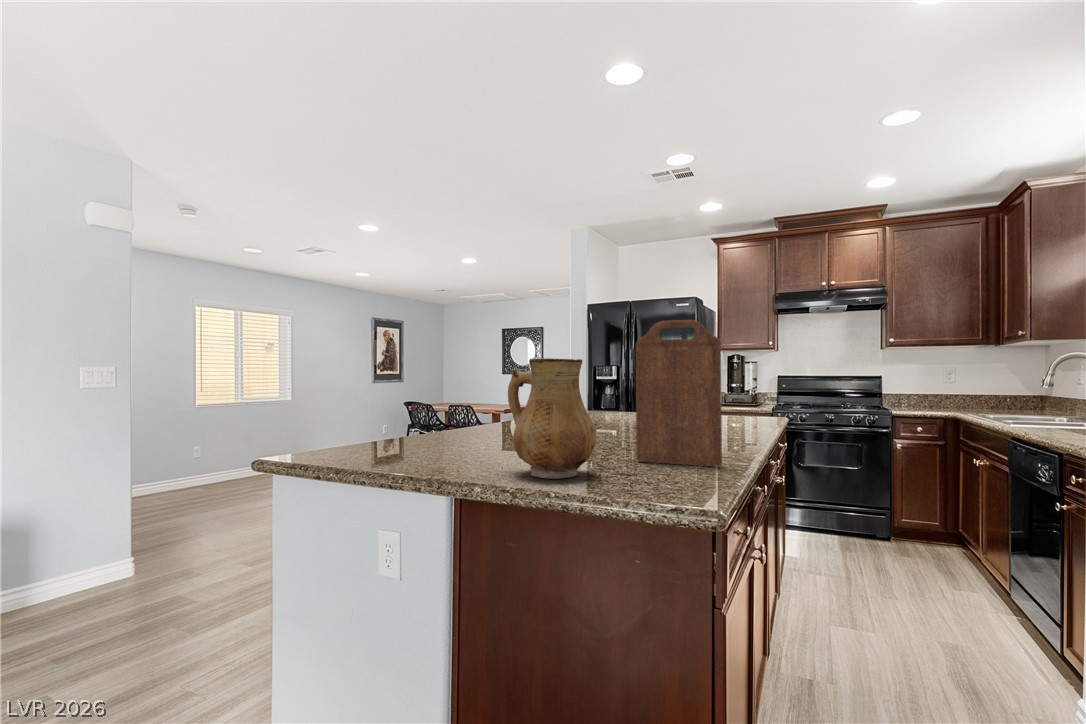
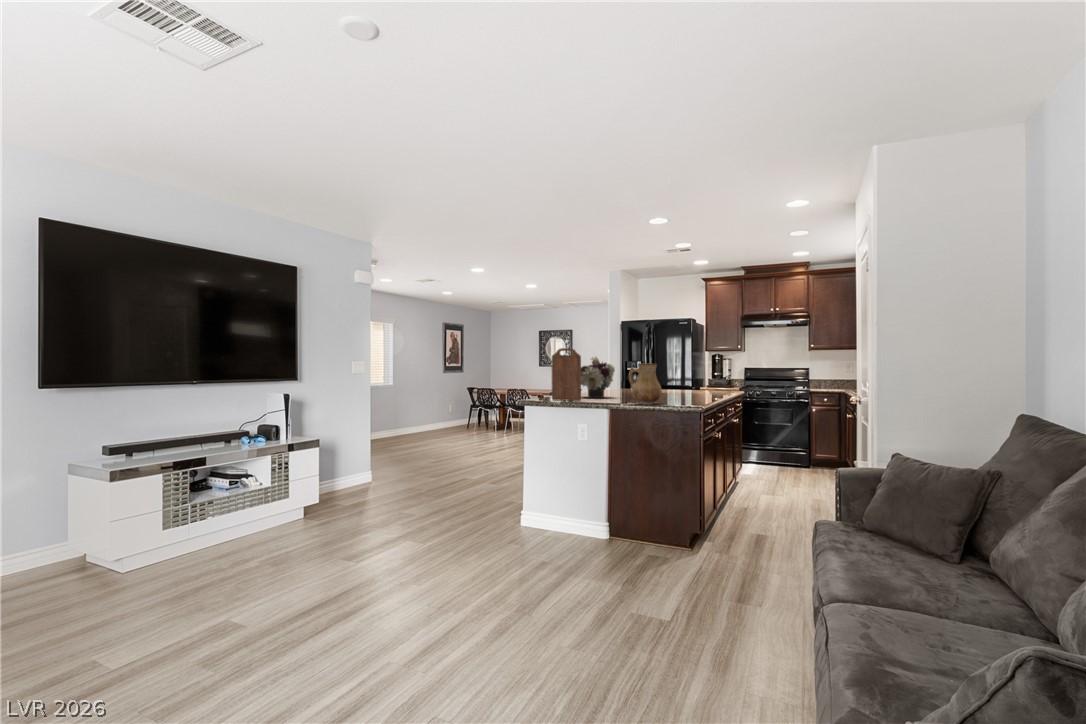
cutting board: present [636,320,722,466] -> present [552,348,581,401]
flower arrangement: none [434,348,520,441] -> present [581,357,615,398]

